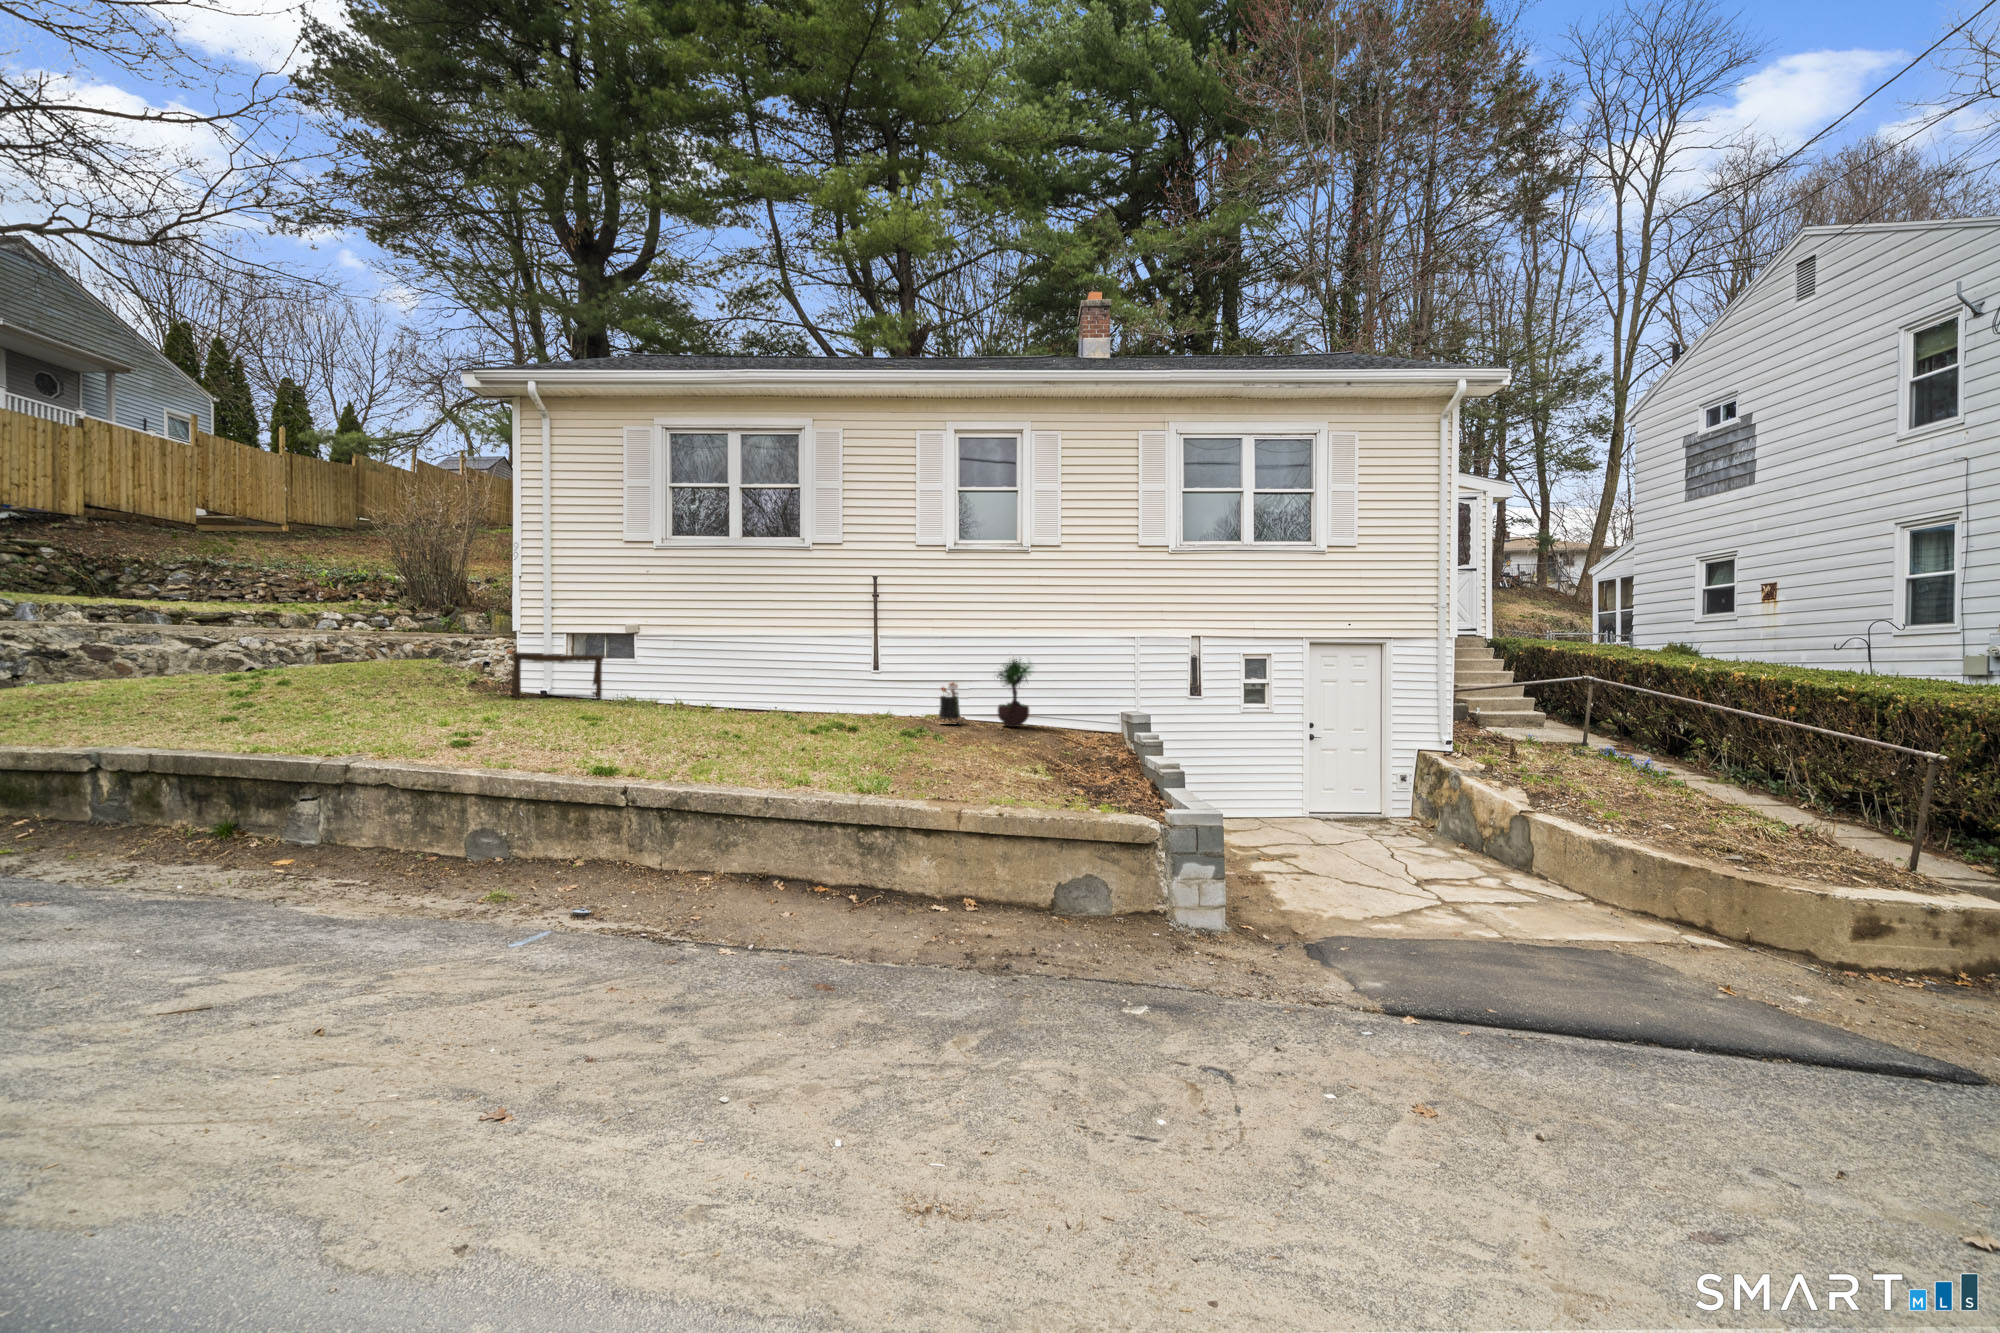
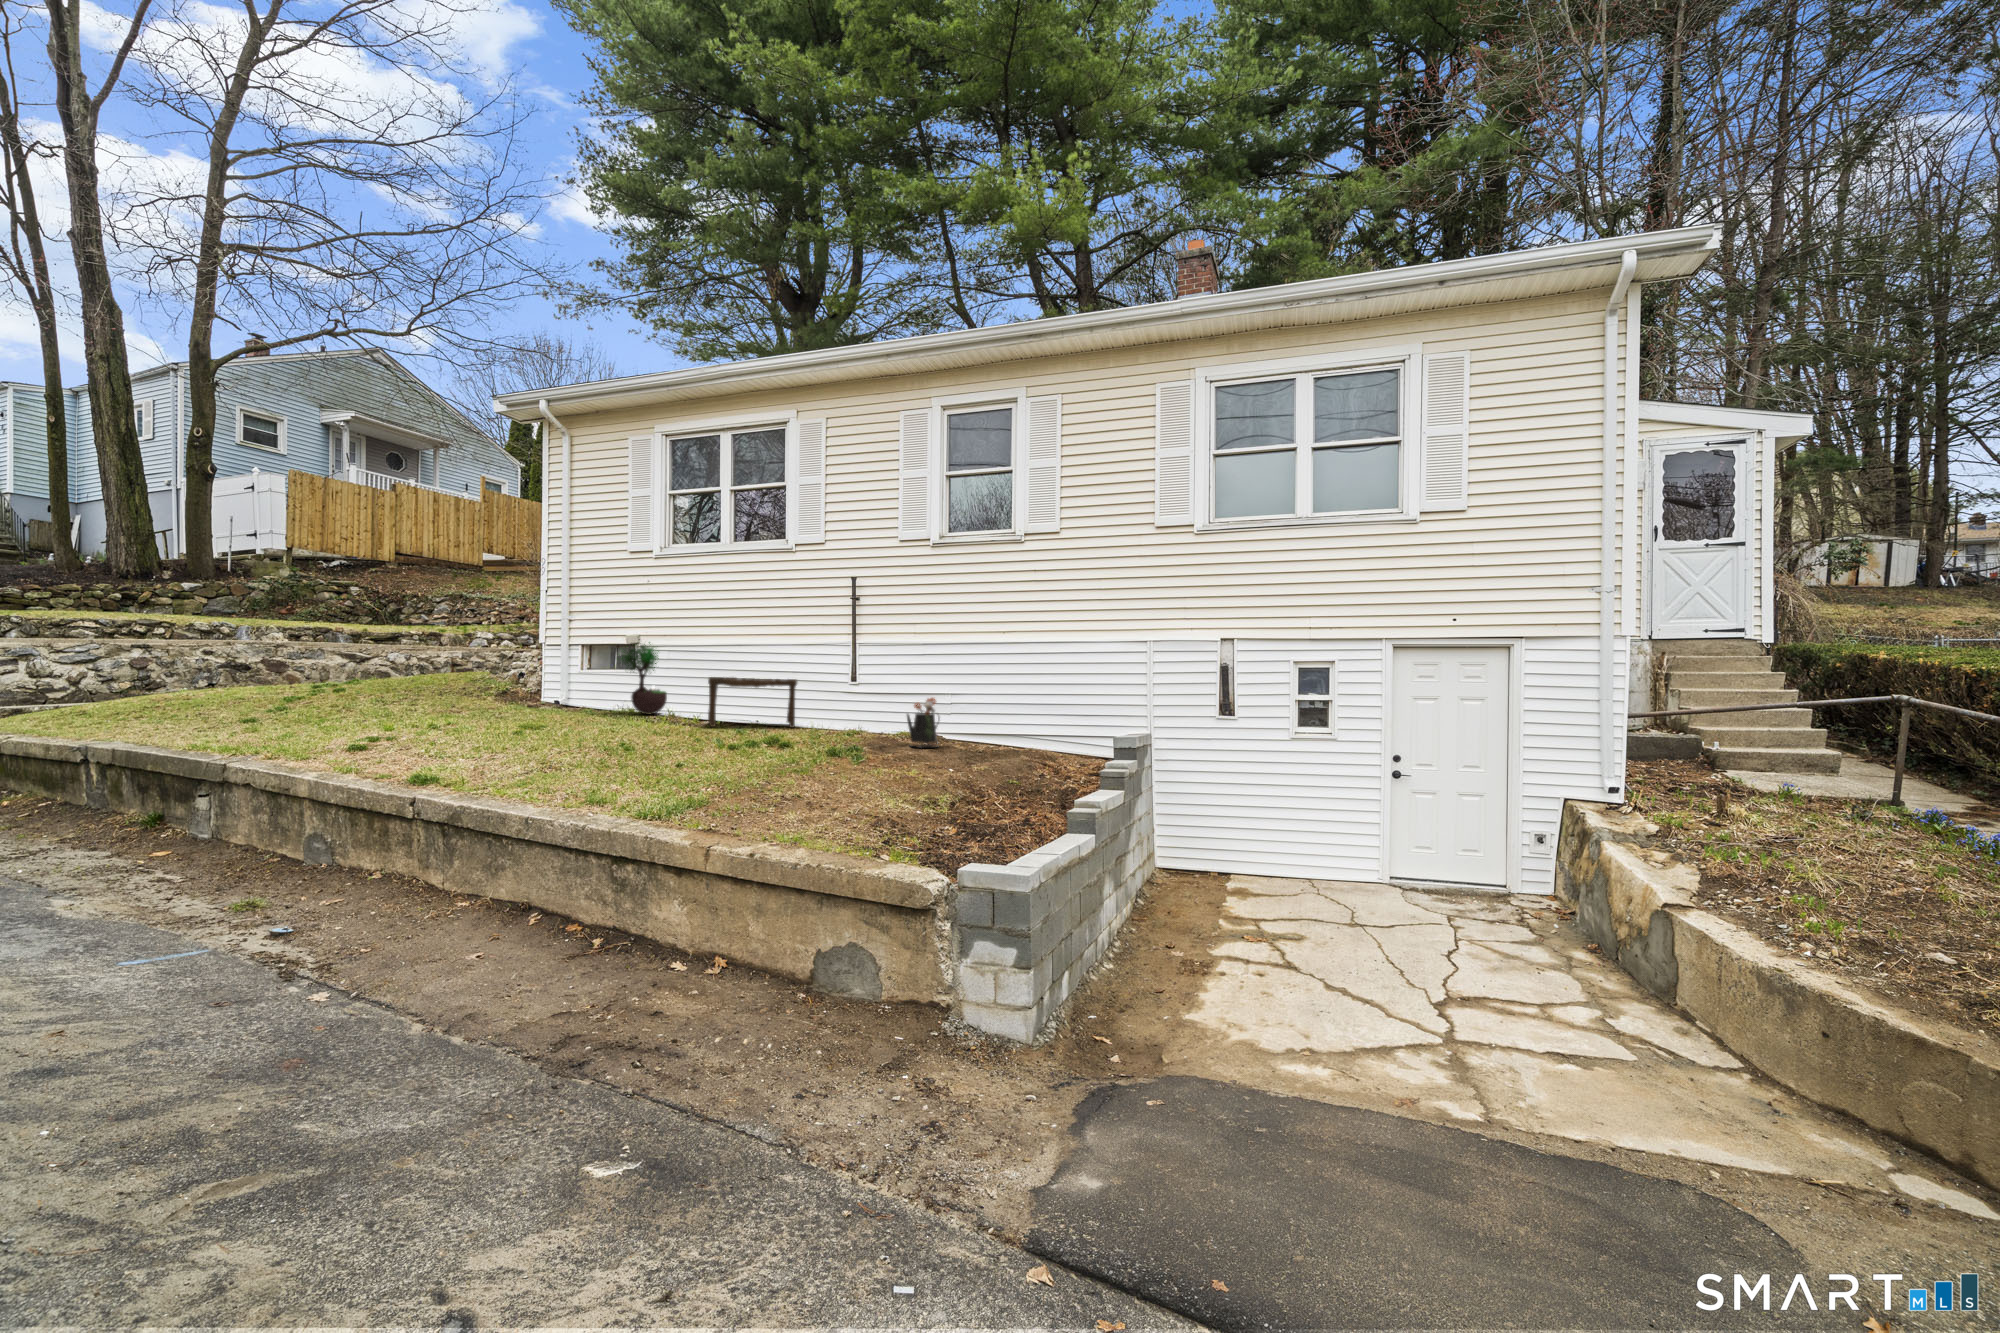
bench: present [511,652,603,699] -> present [708,677,798,728]
potted tree: present [997,659,1031,727] -> present [619,642,667,714]

